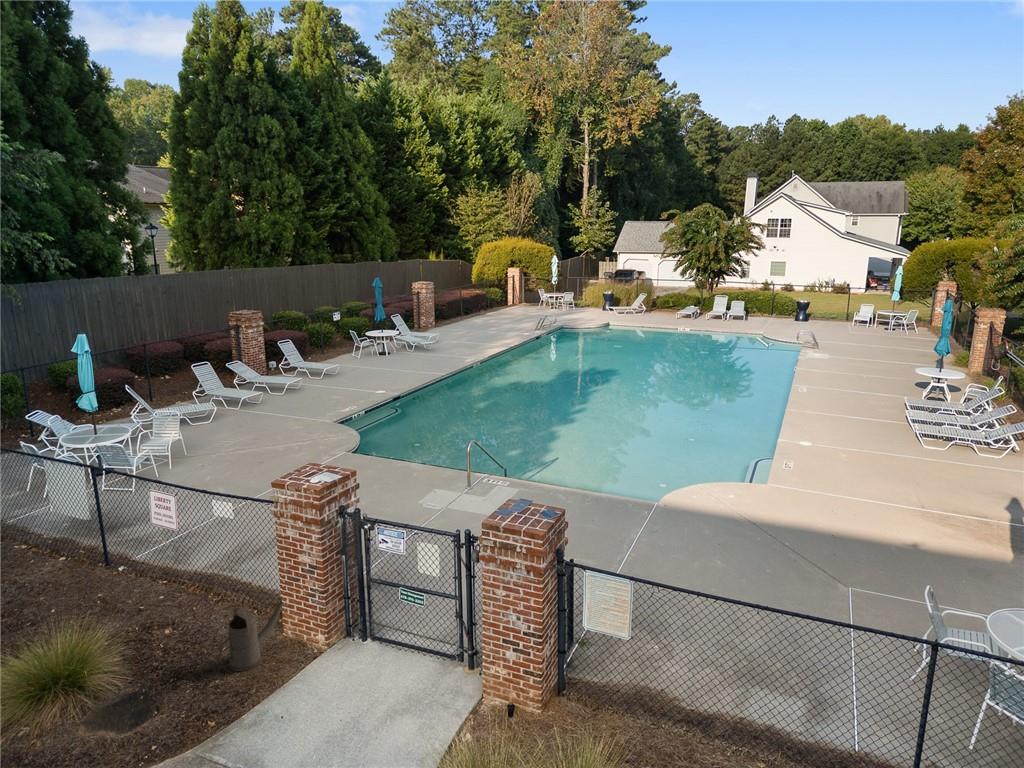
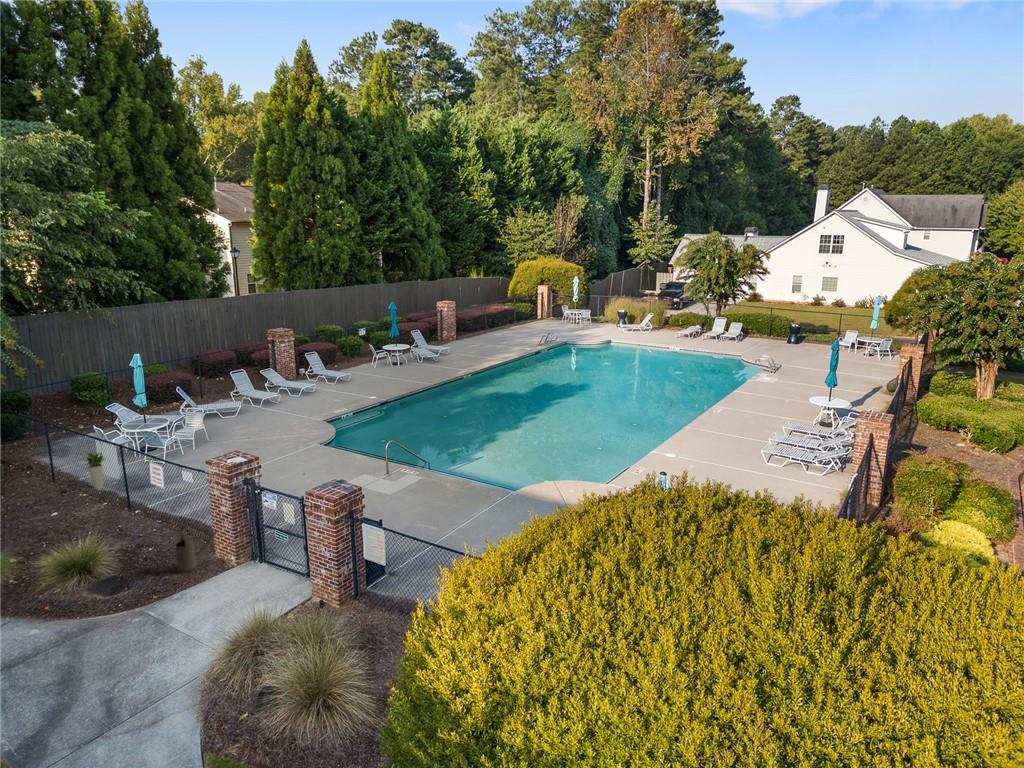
planter: none [18,486,54,543] -> present [86,453,105,489]

